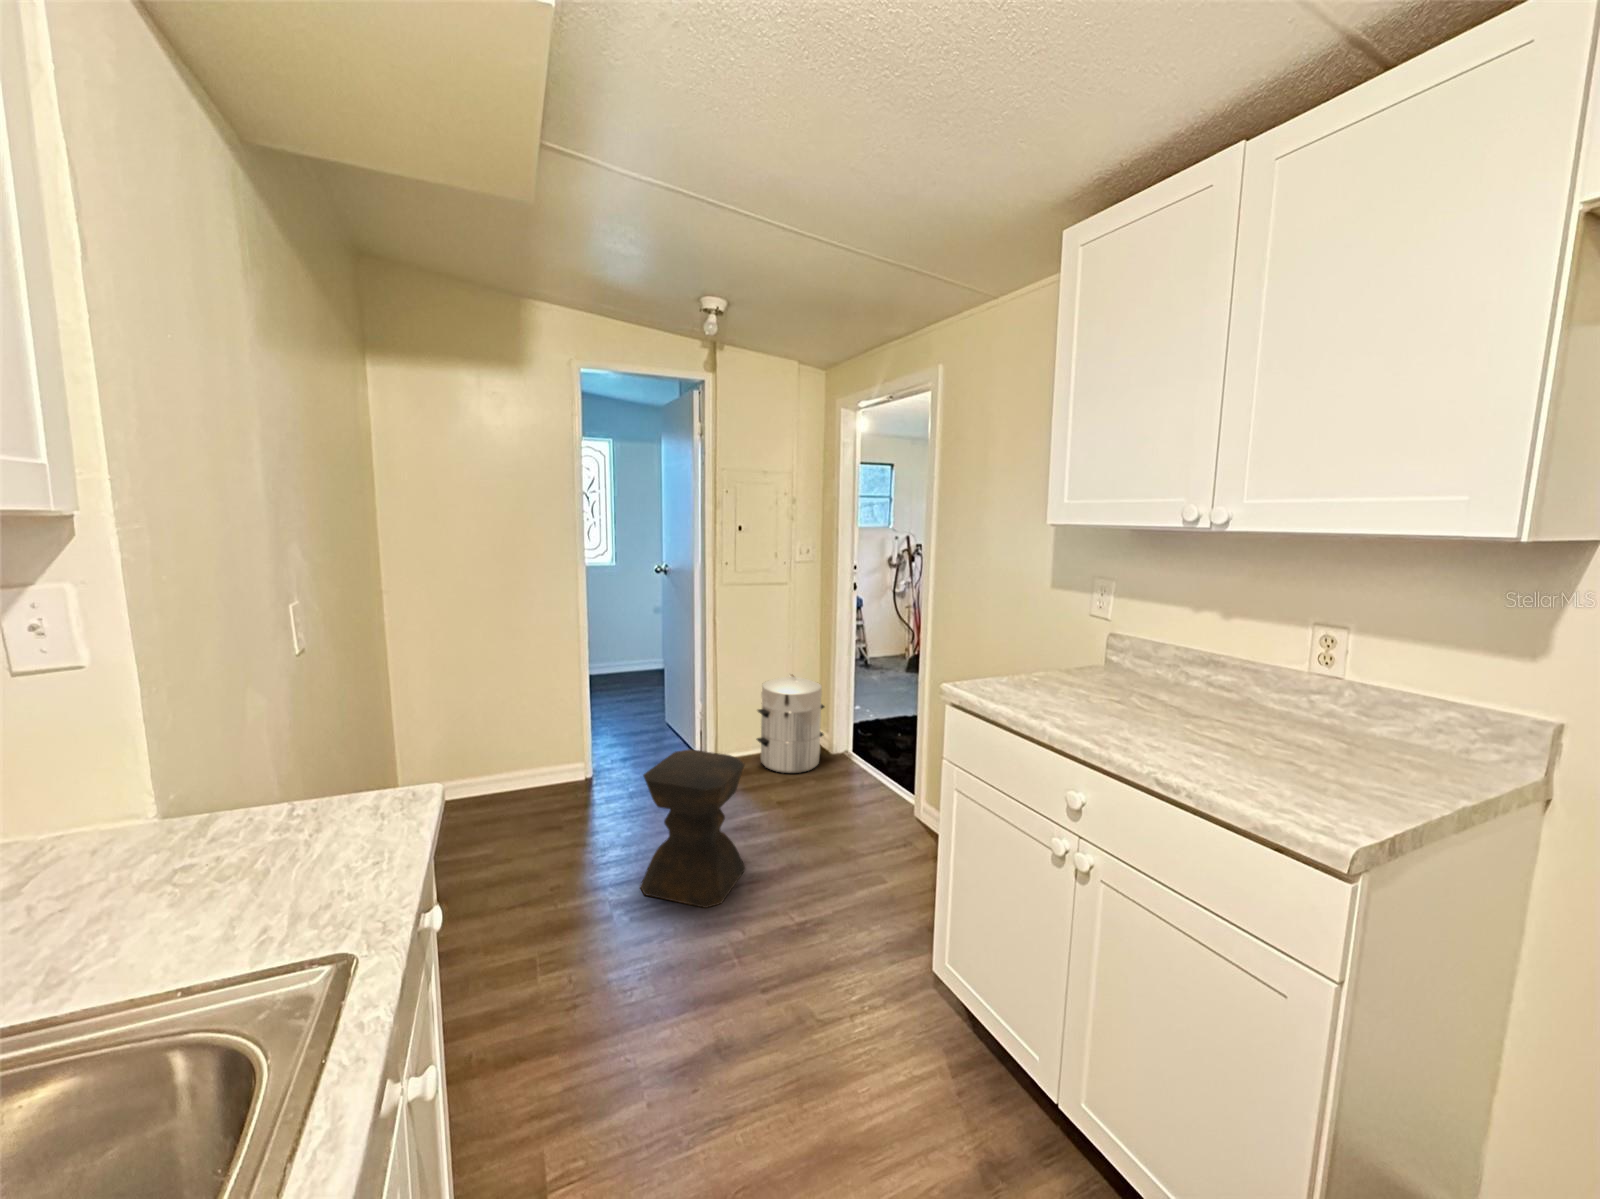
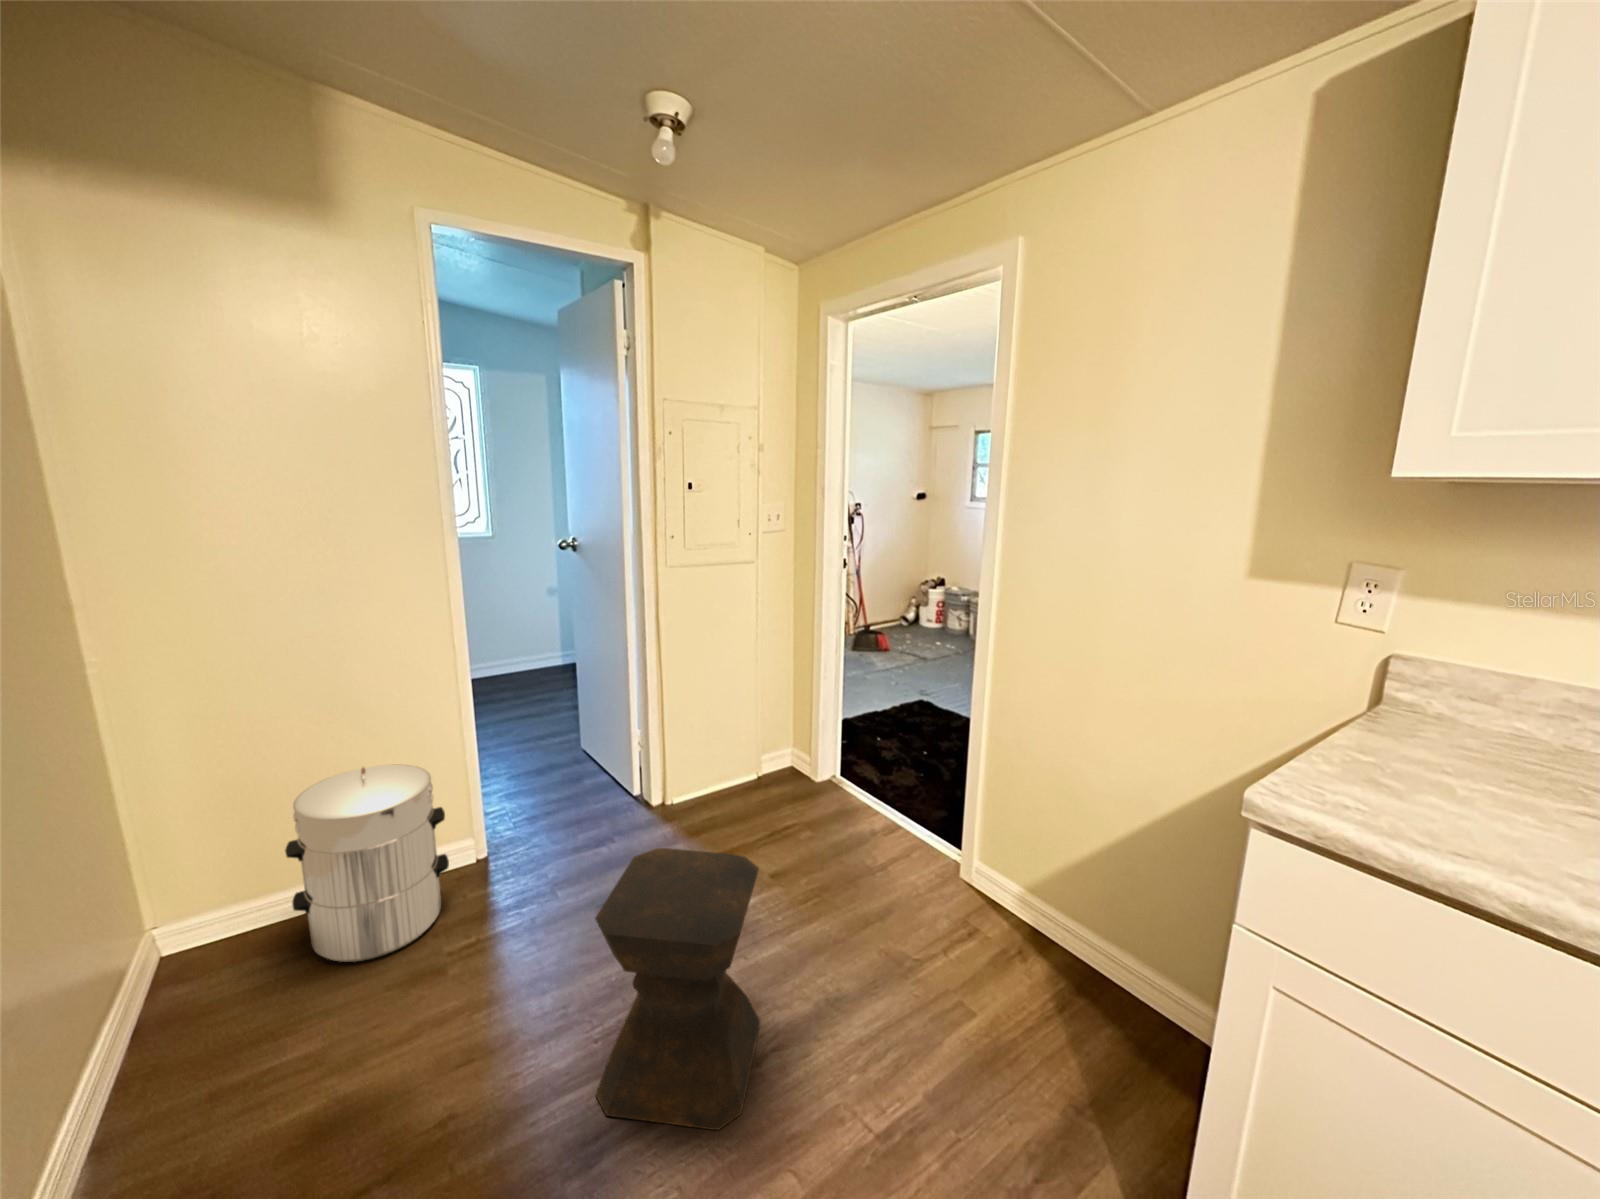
waste bin: present [756,674,824,773] -> present [285,764,449,962]

